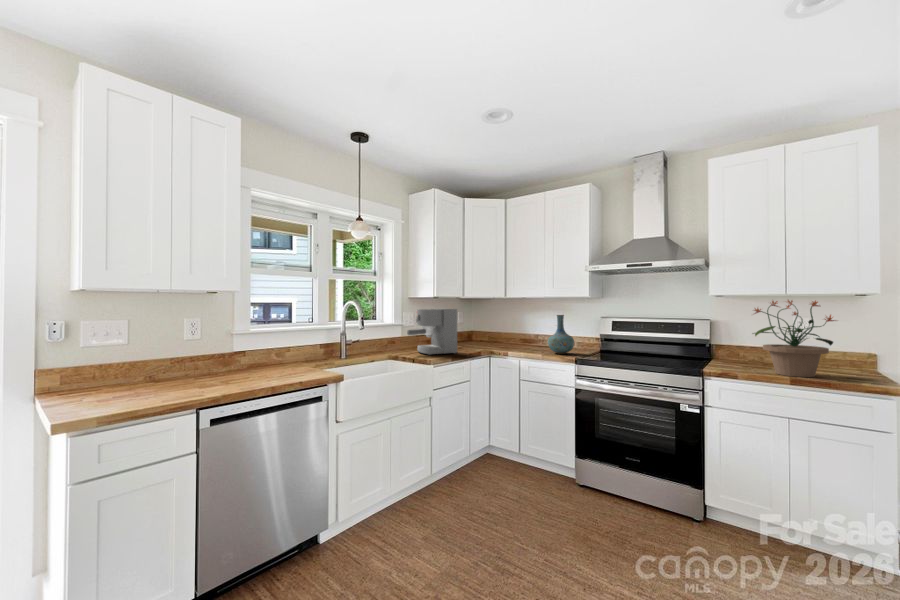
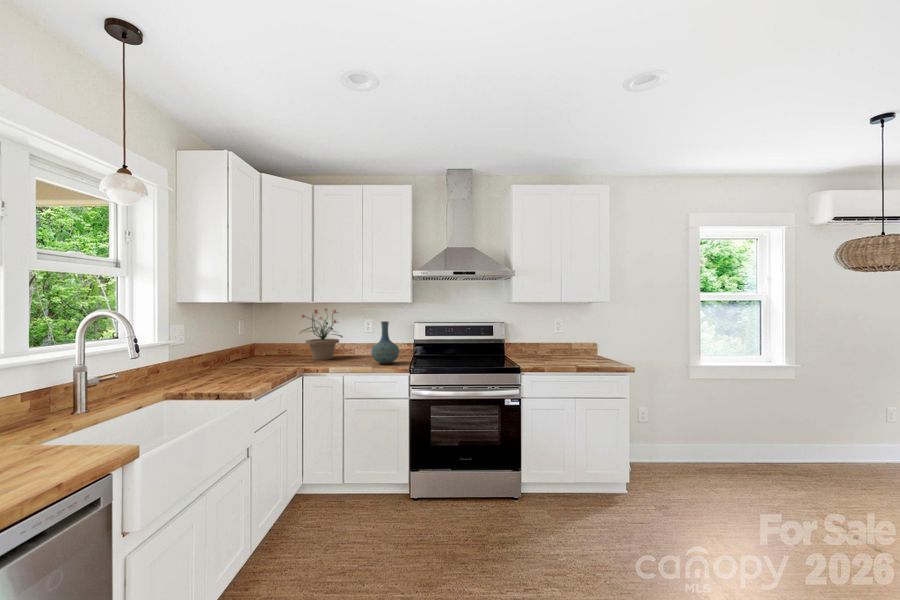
potted plant: present [753,300,836,377] -> present [301,309,343,360]
coffee maker: present [407,309,457,355] -> none [194,318,268,384]

